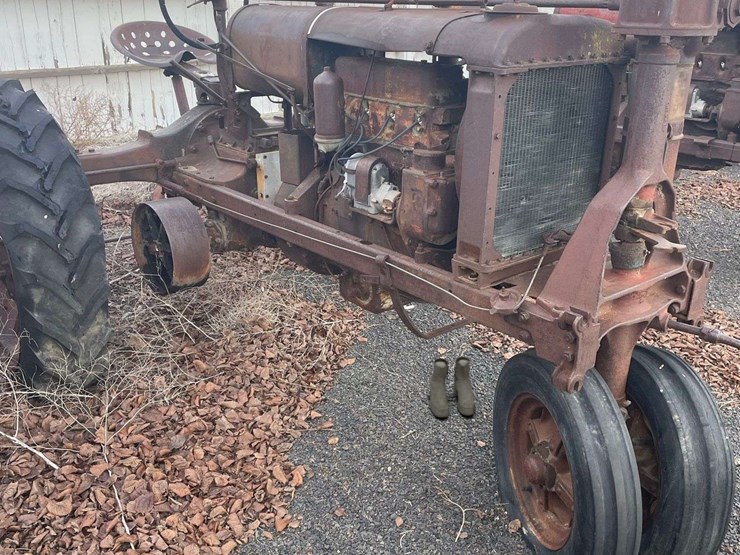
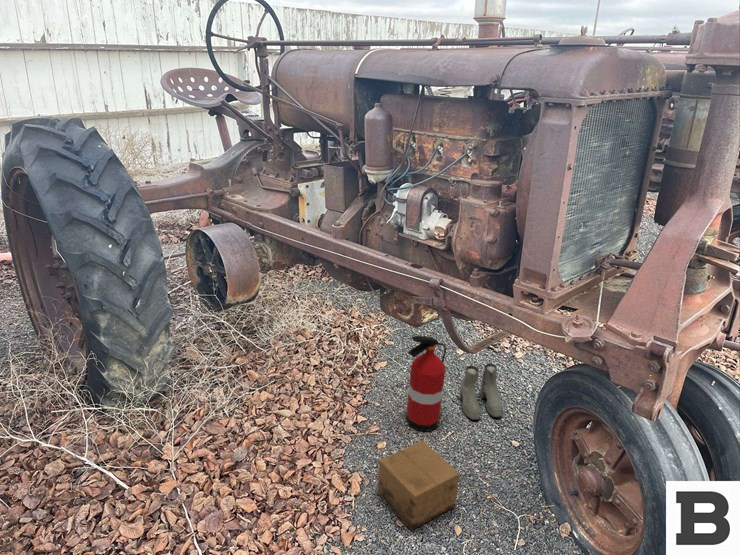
fire extinguisher: none [361,320,407,428] -> present [406,336,446,432]
cardboard box: none [319,431,404,520] -> present [377,441,460,531]

